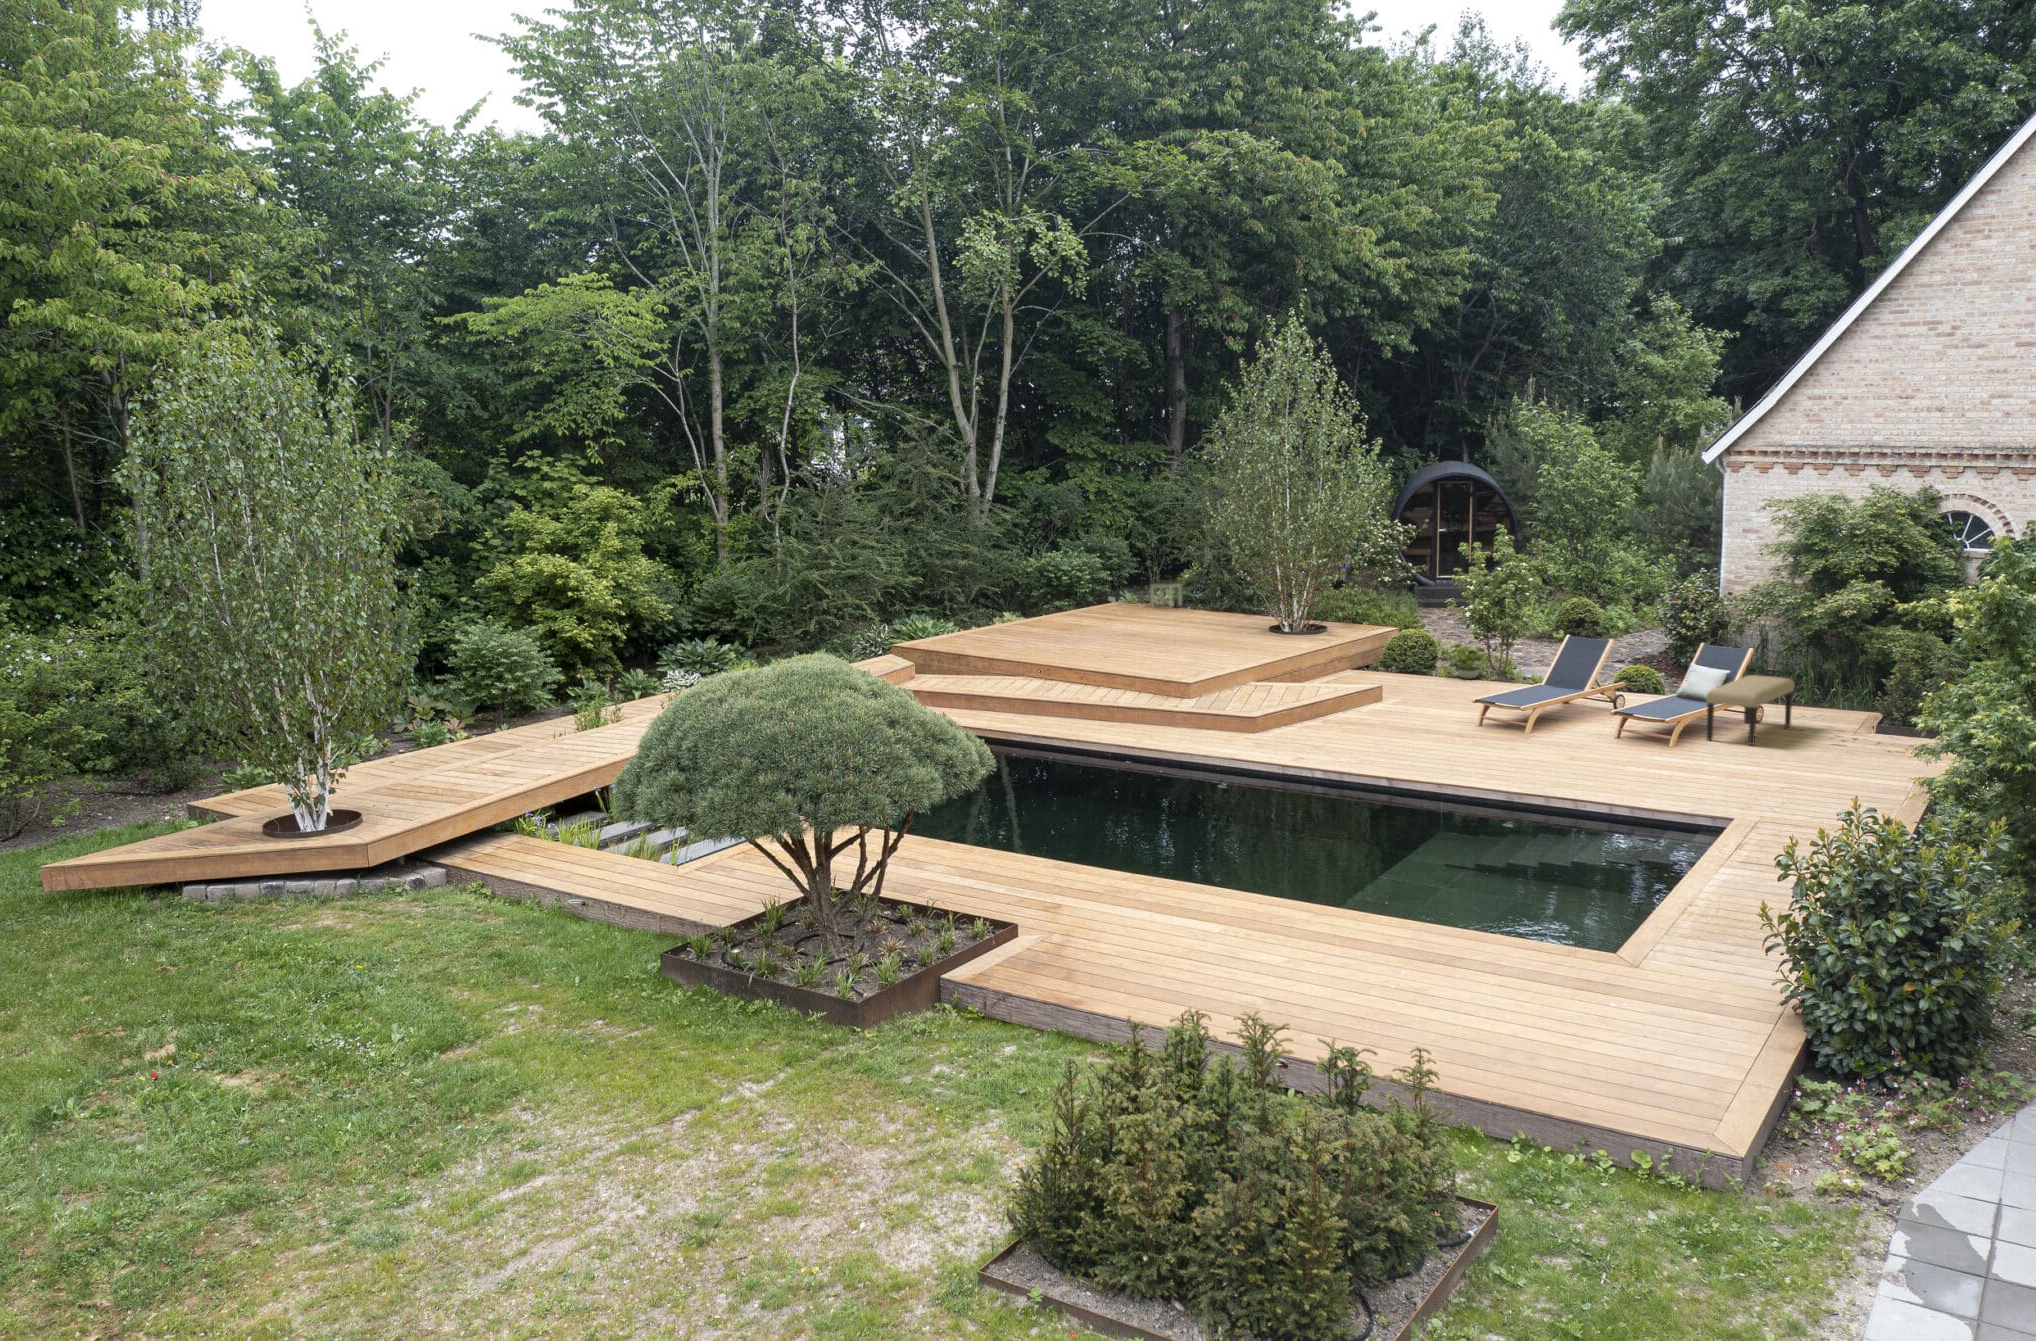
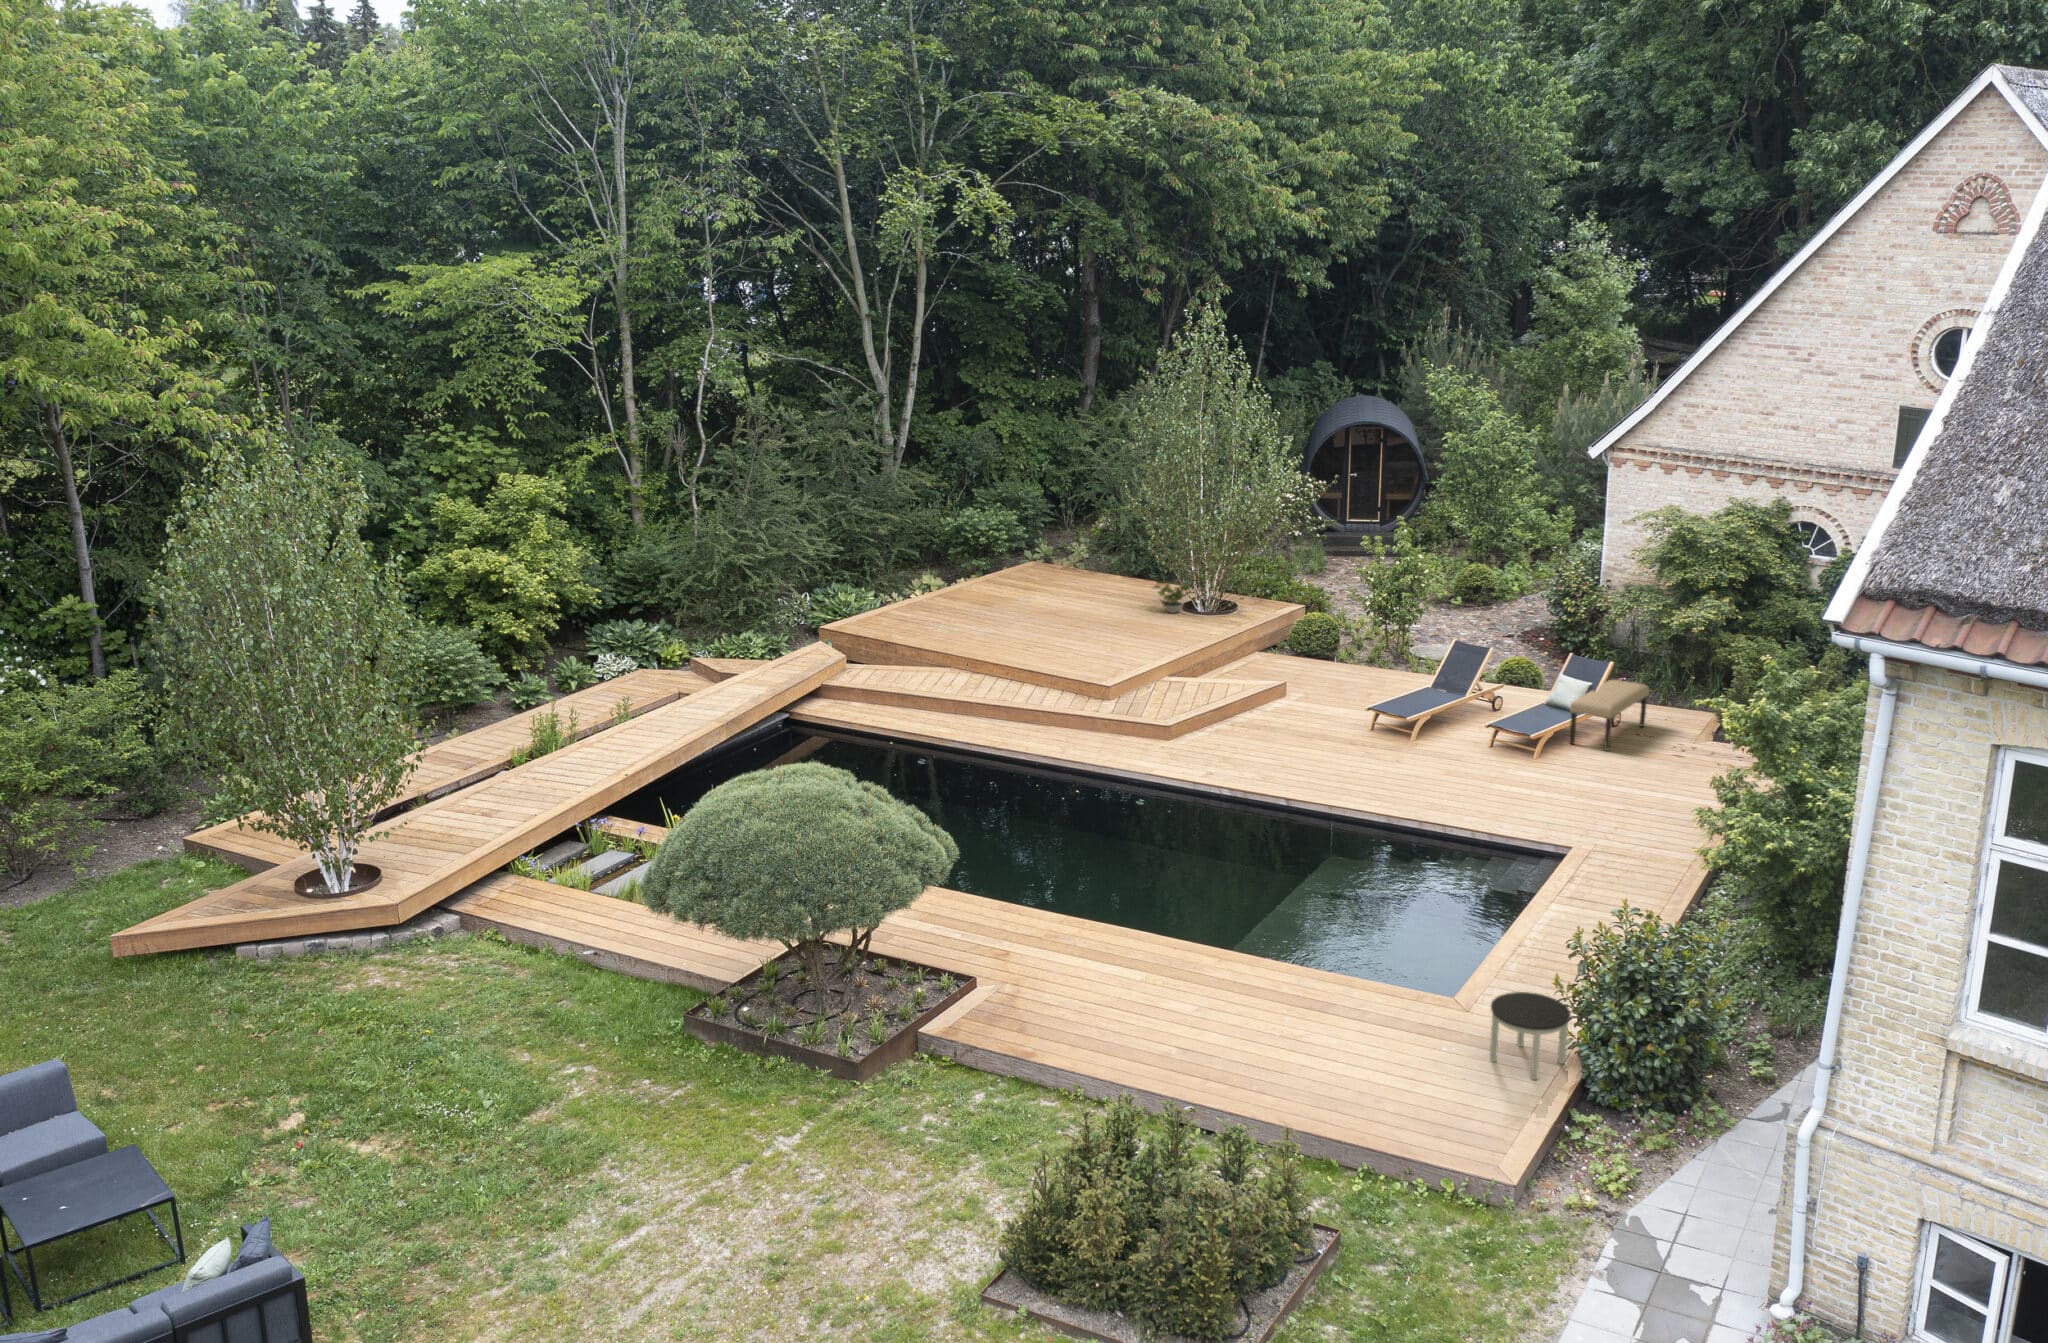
round table: present [1150,580,1182,607] -> present [1490,992,1571,1080]
potted plant: present [1448,644,1485,679] -> present [1153,581,1190,613]

